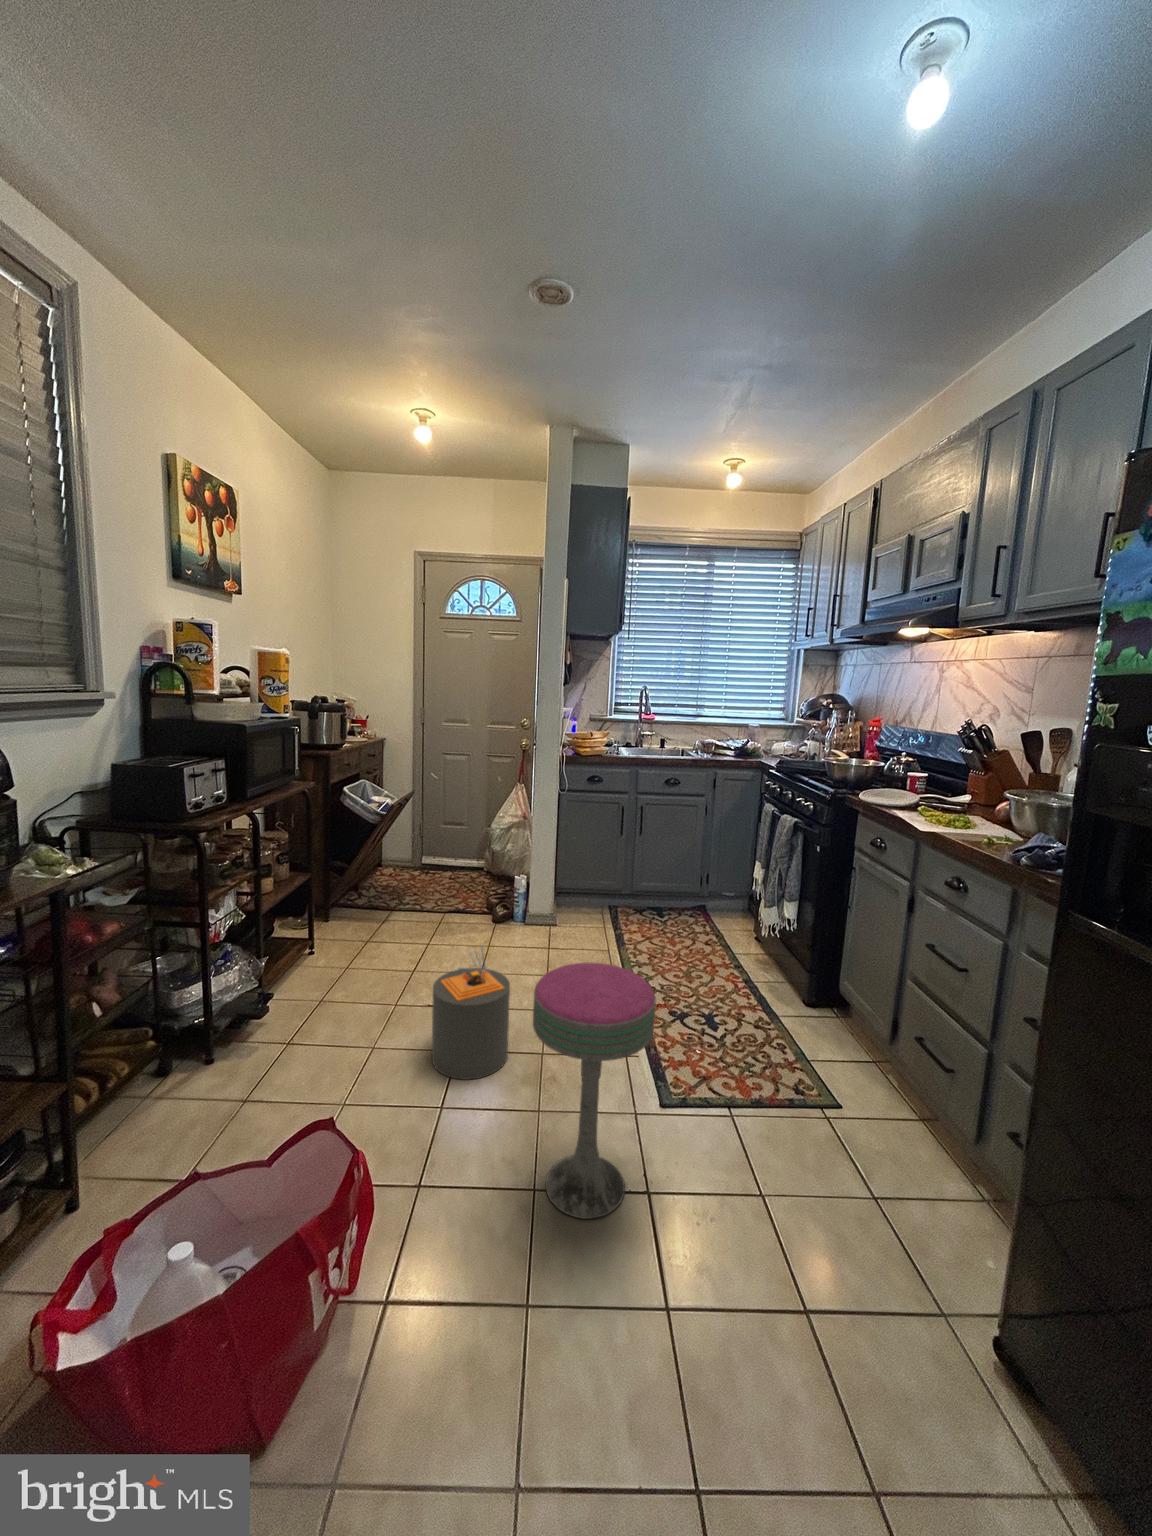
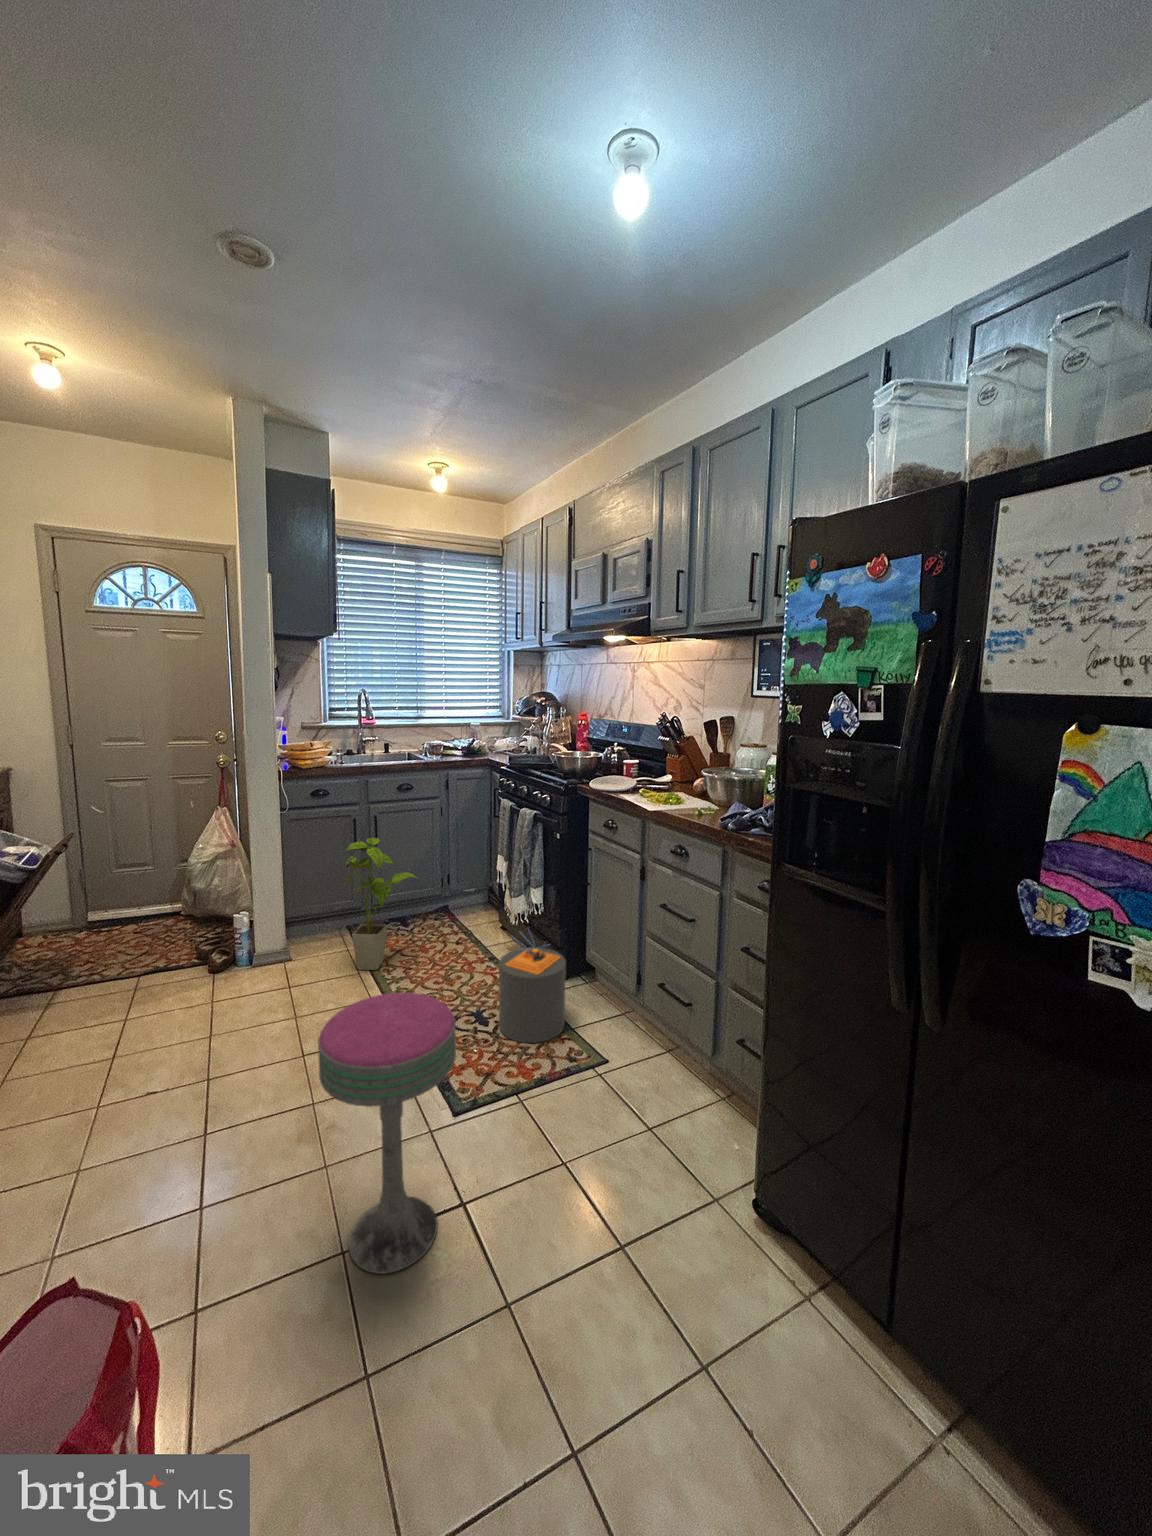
house plant: none [601,825,672,952] -> present [343,838,418,970]
trash can: present [432,948,510,1080] -> present [499,932,566,1043]

